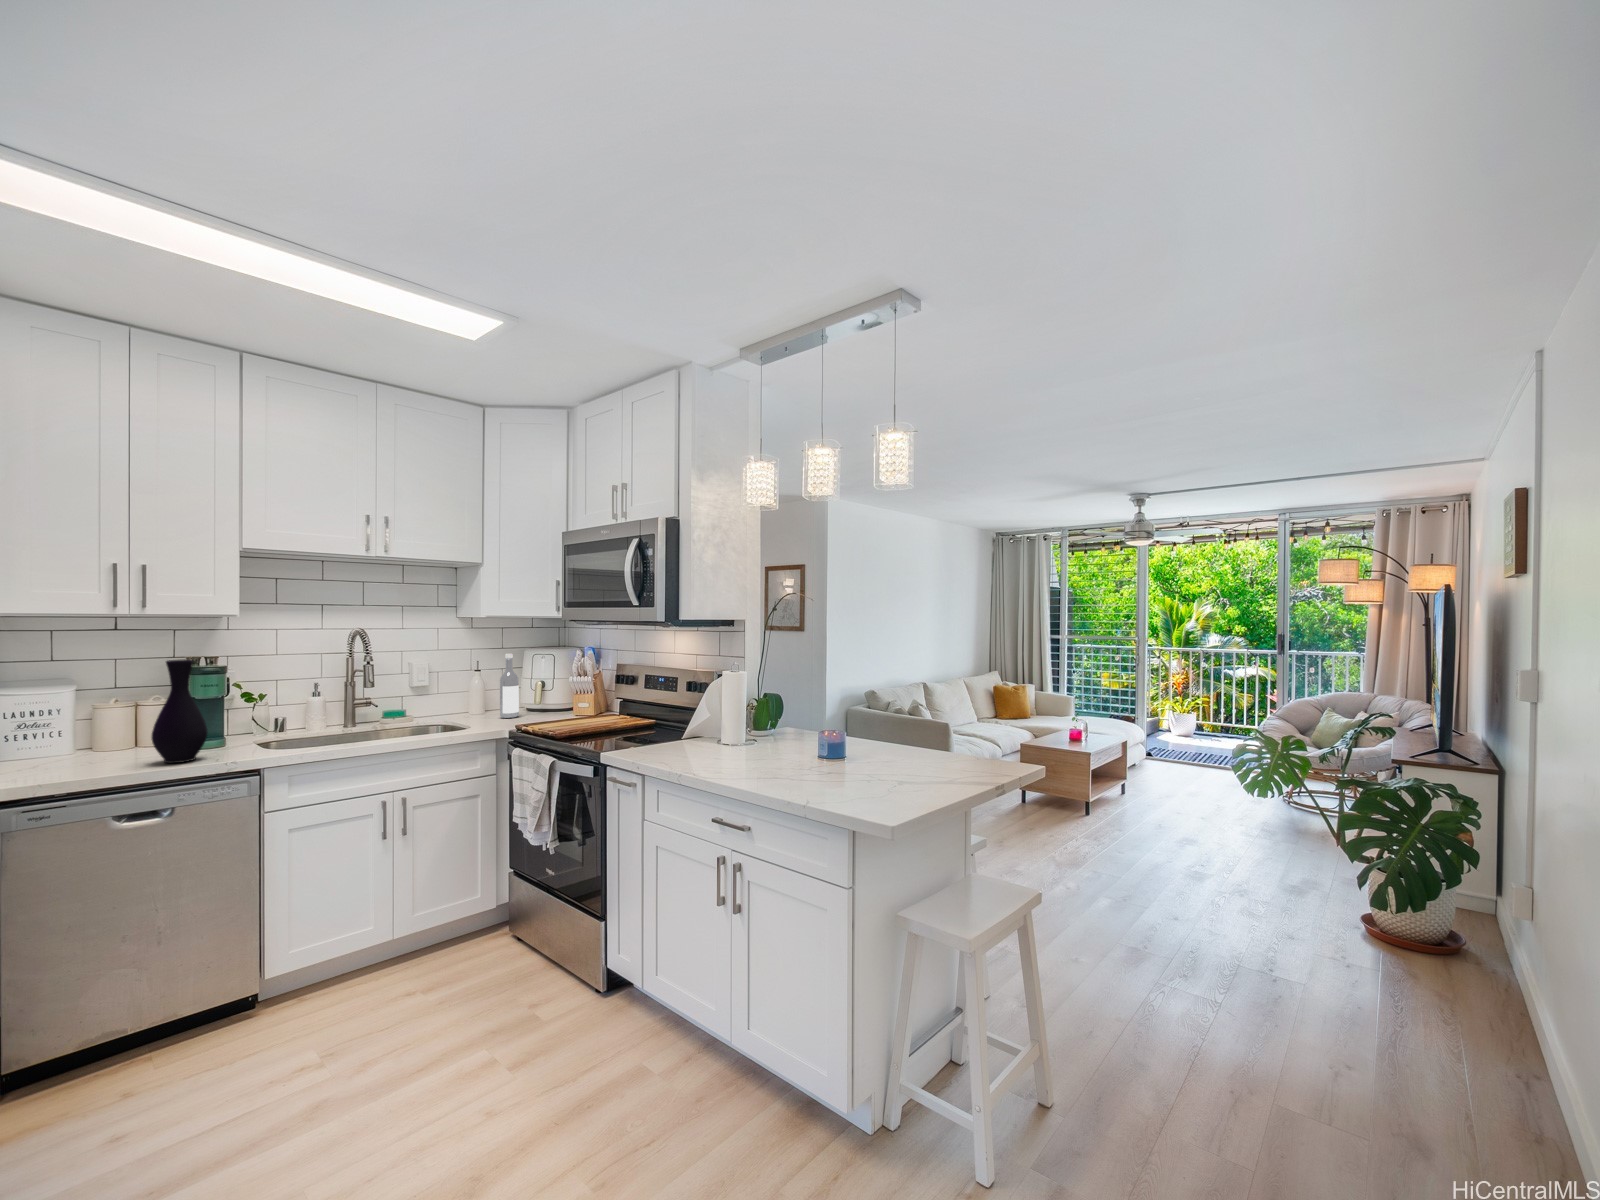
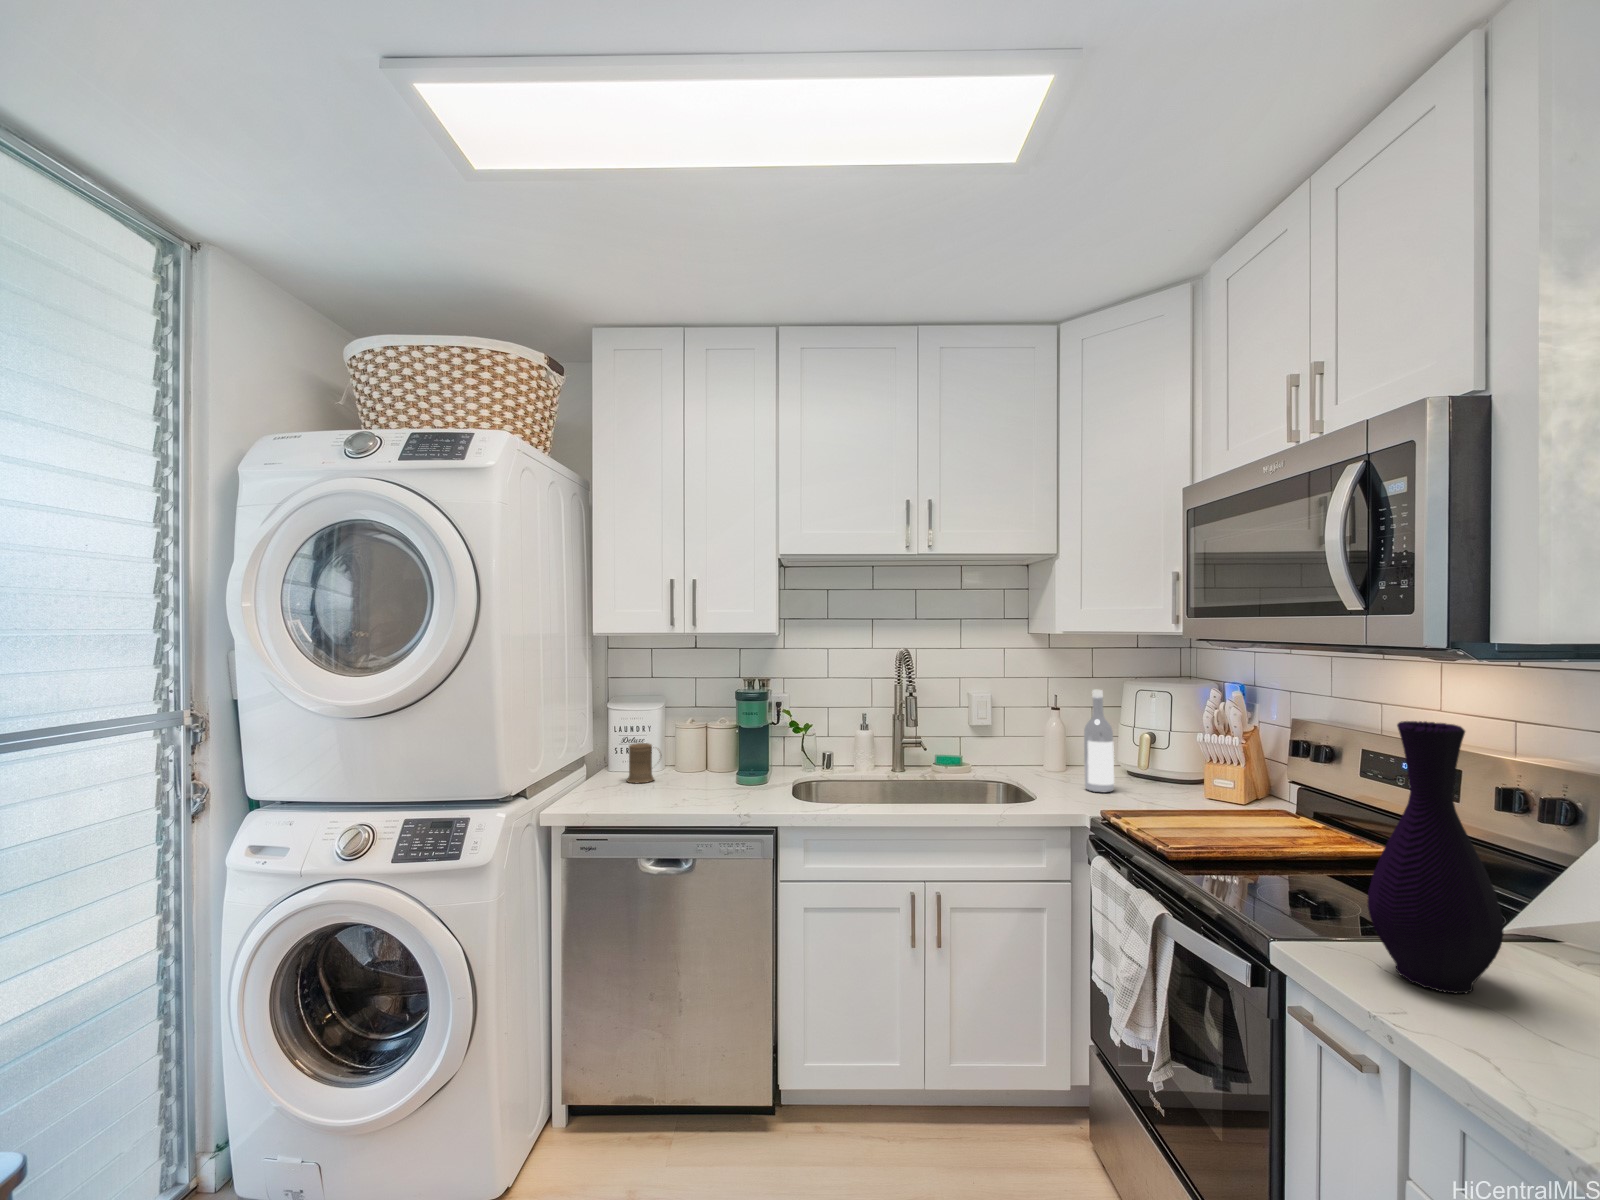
vase: present [152,660,208,763] -> present [1368,721,1504,994]
mug: none [51,730,101,769] -> present [627,743,662,783]

